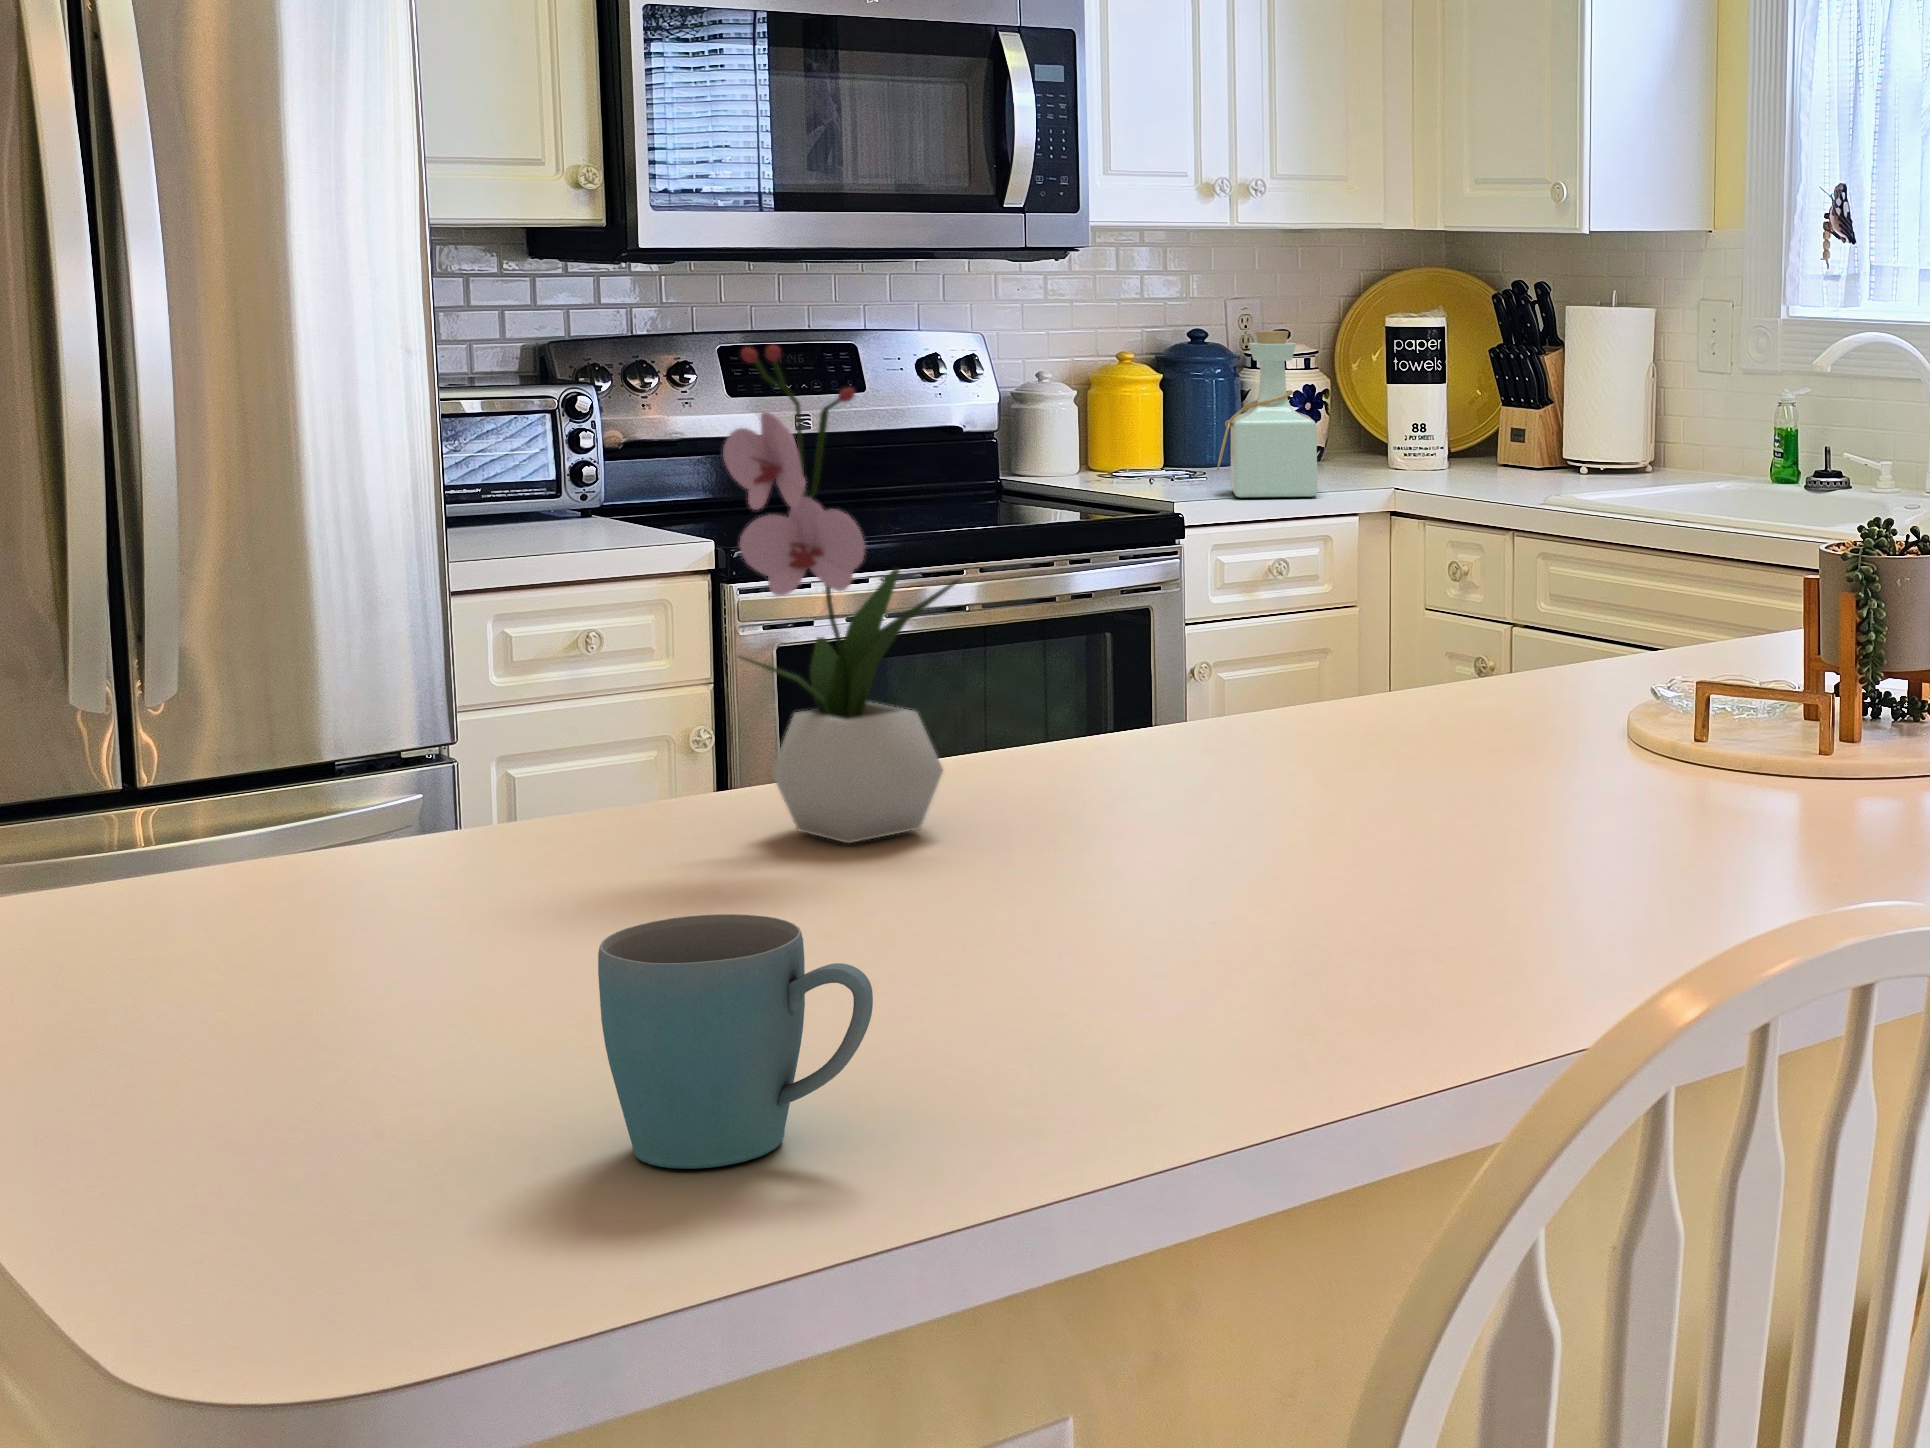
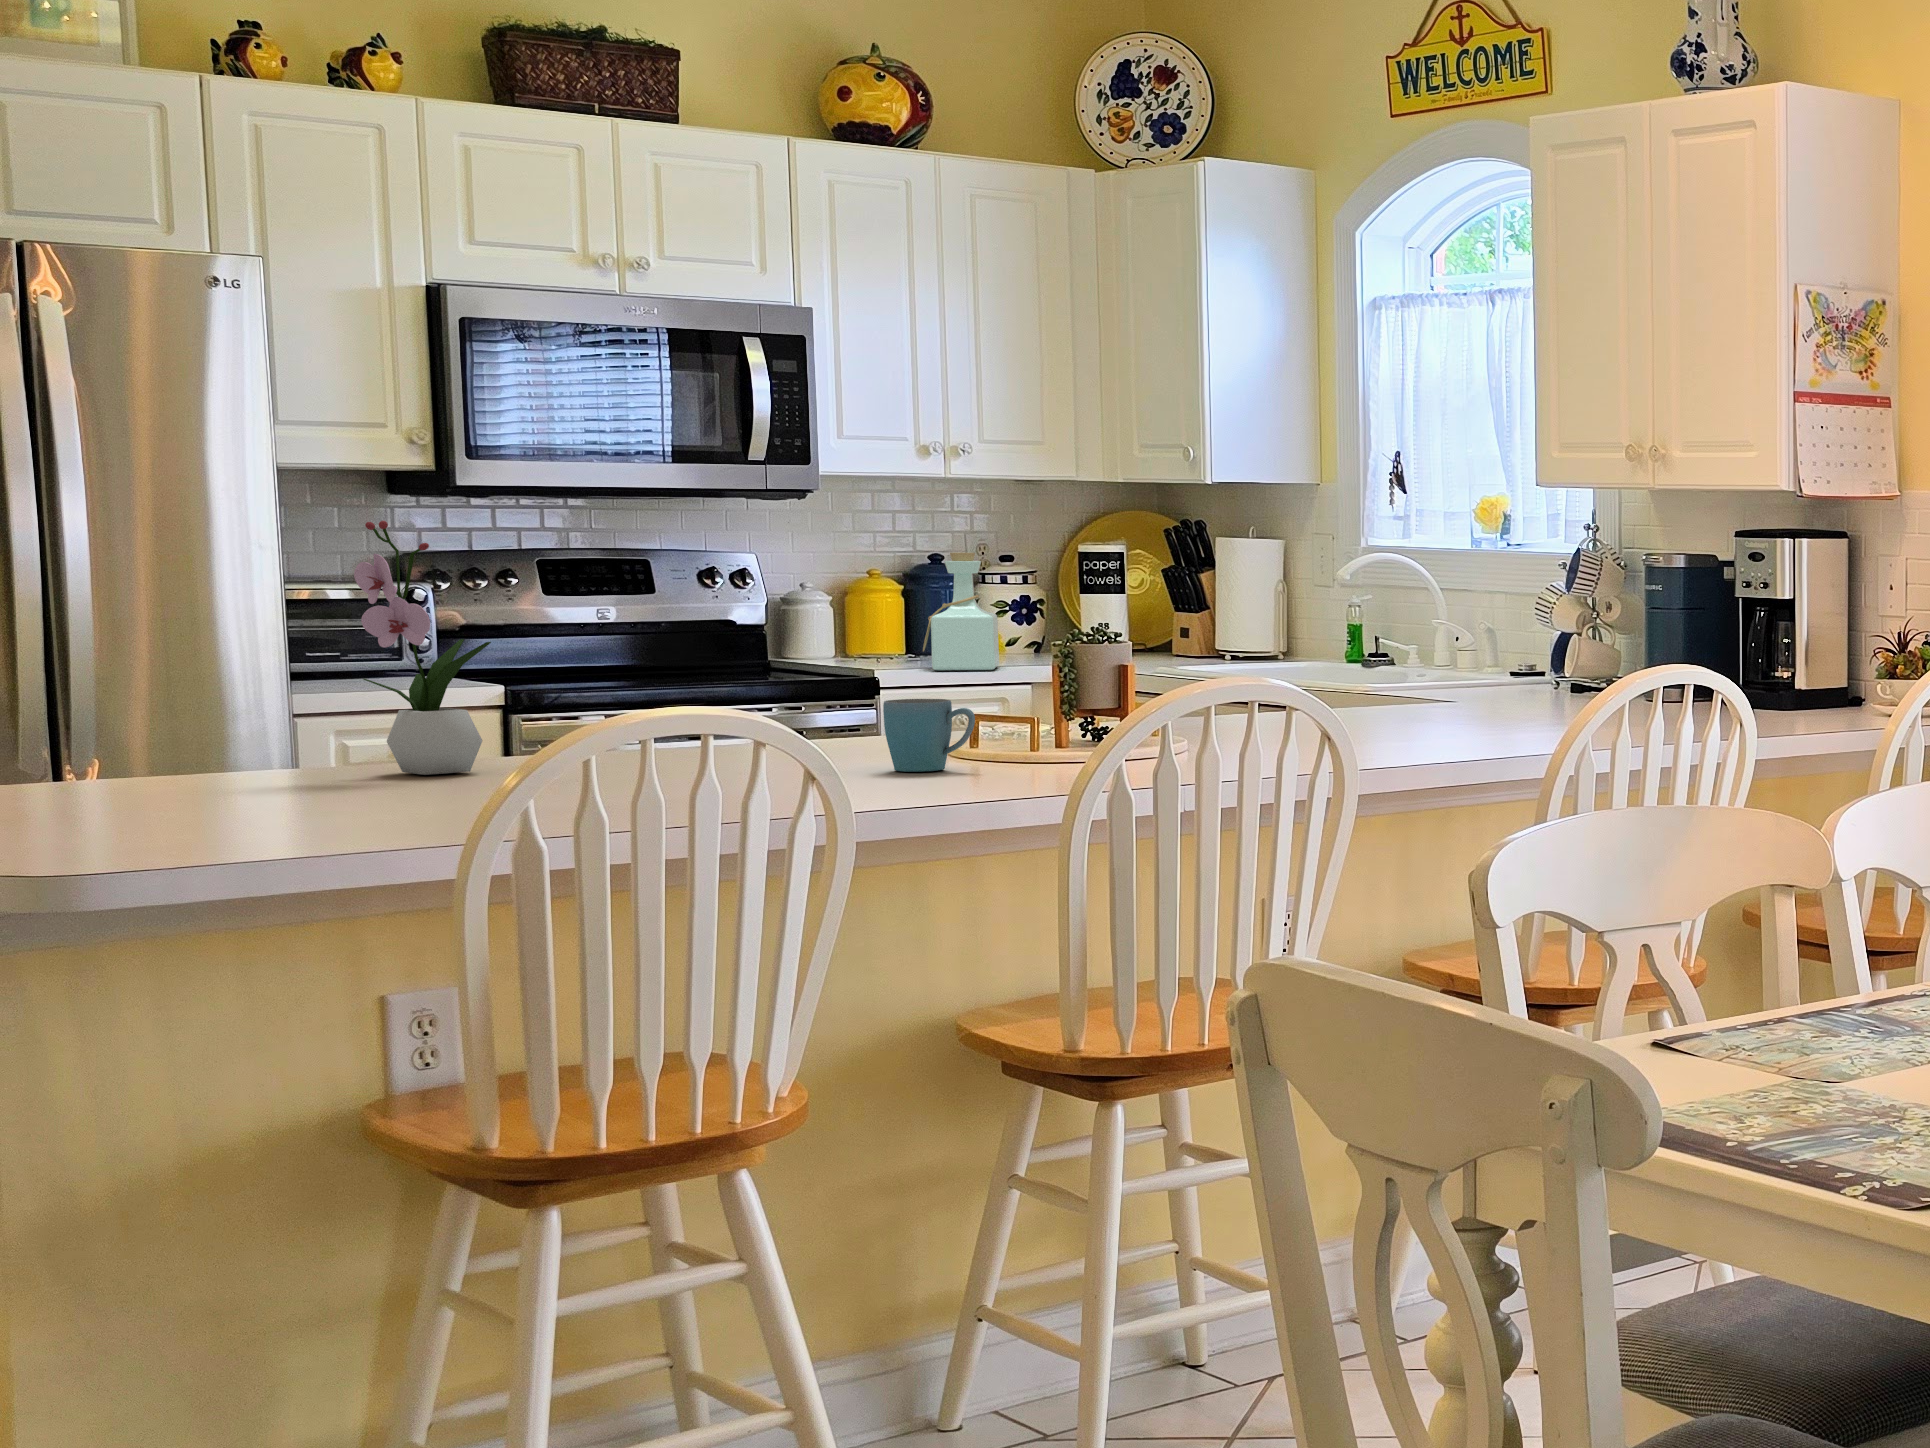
mug: present [598,914,873,1169] -> present [883,699,975,772]

